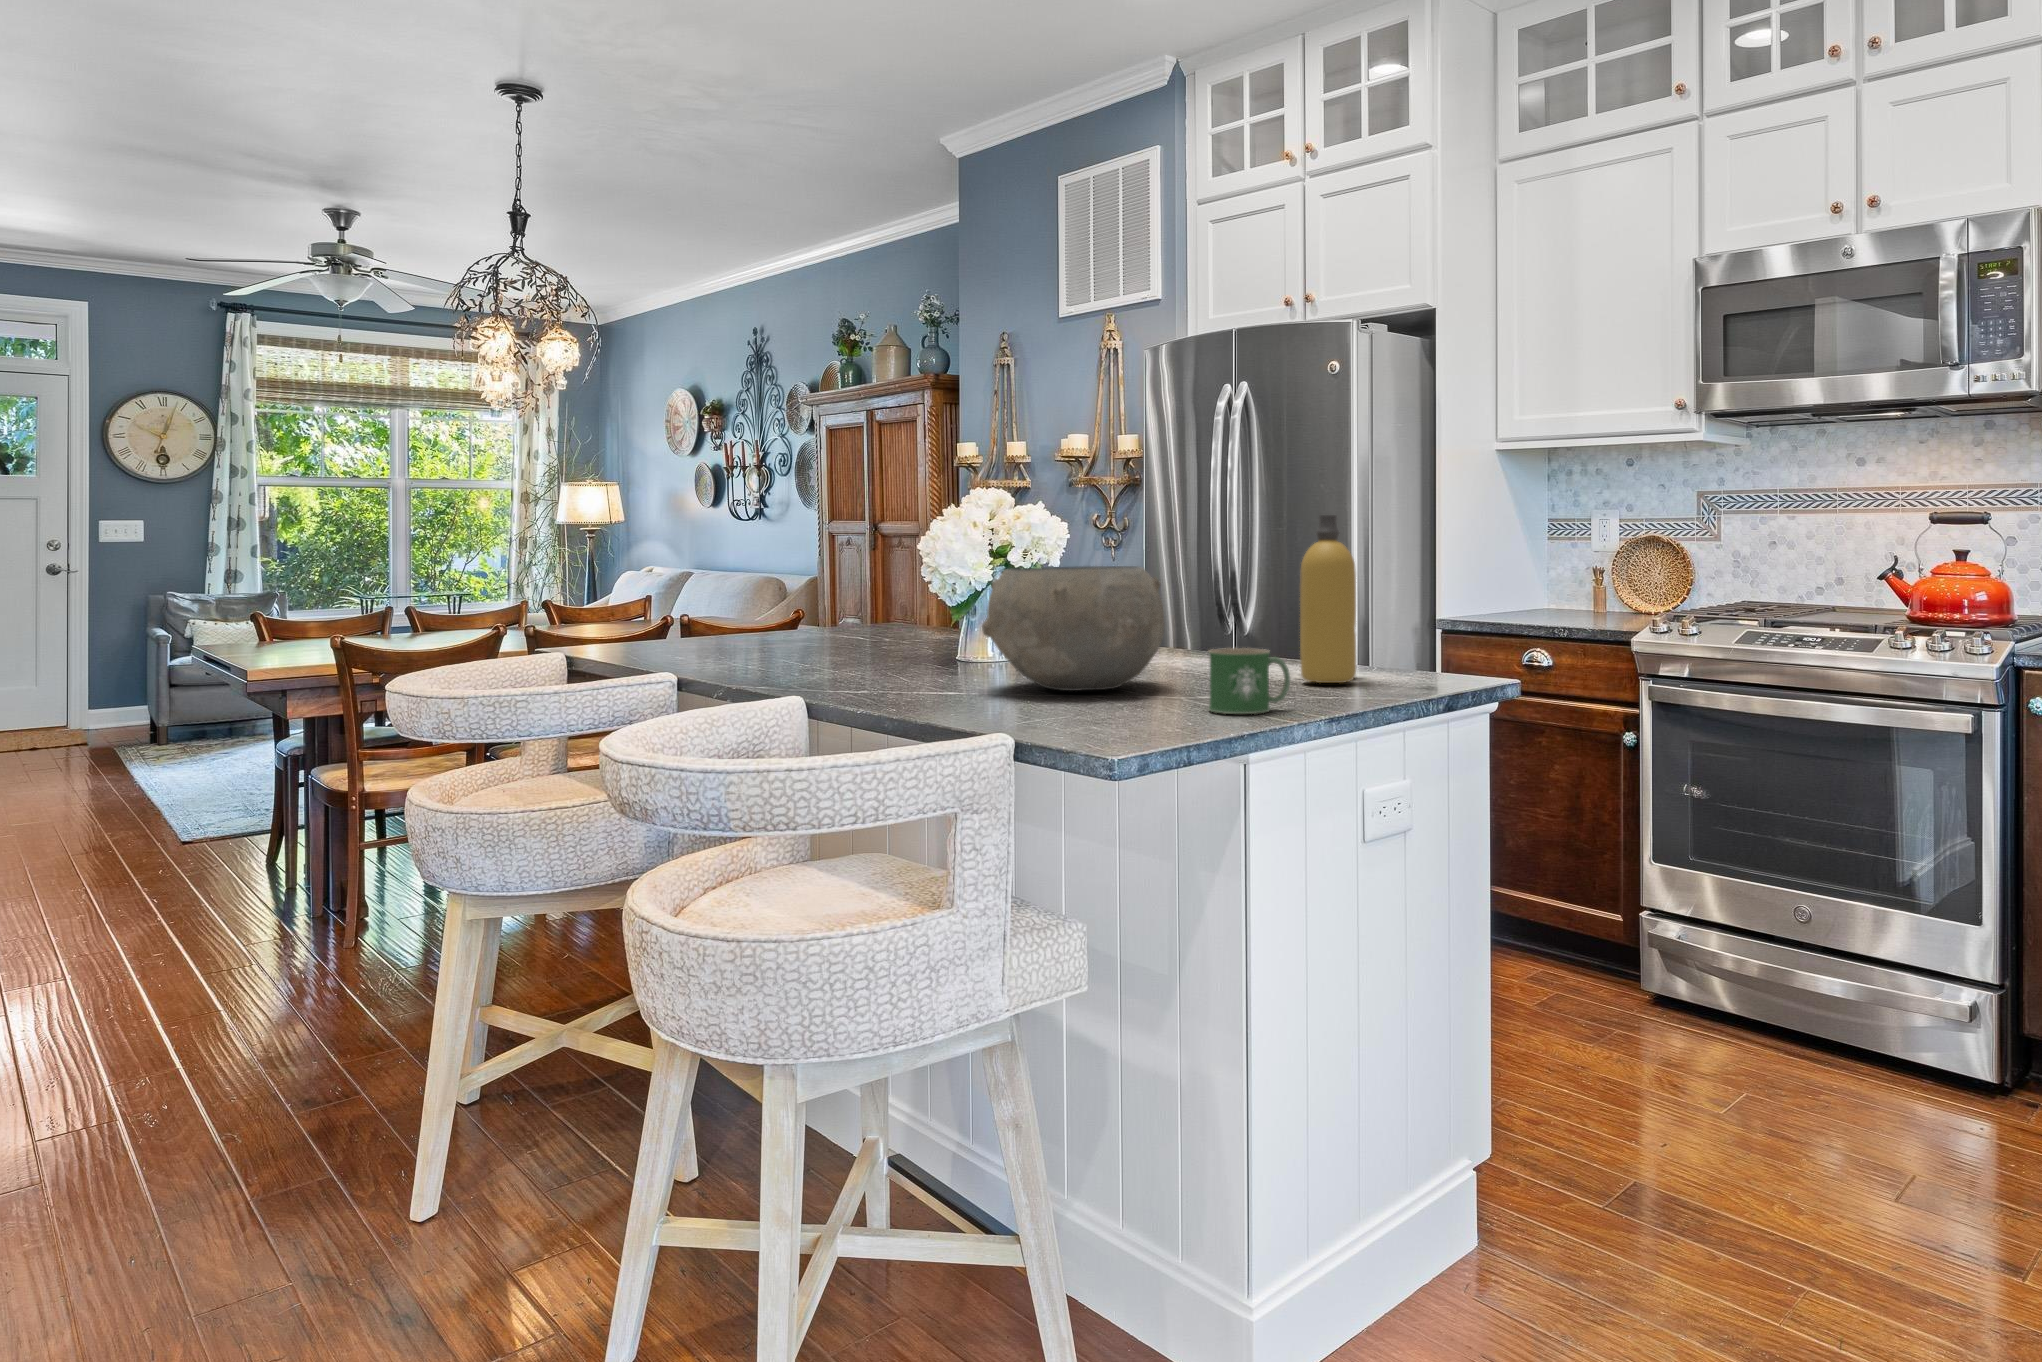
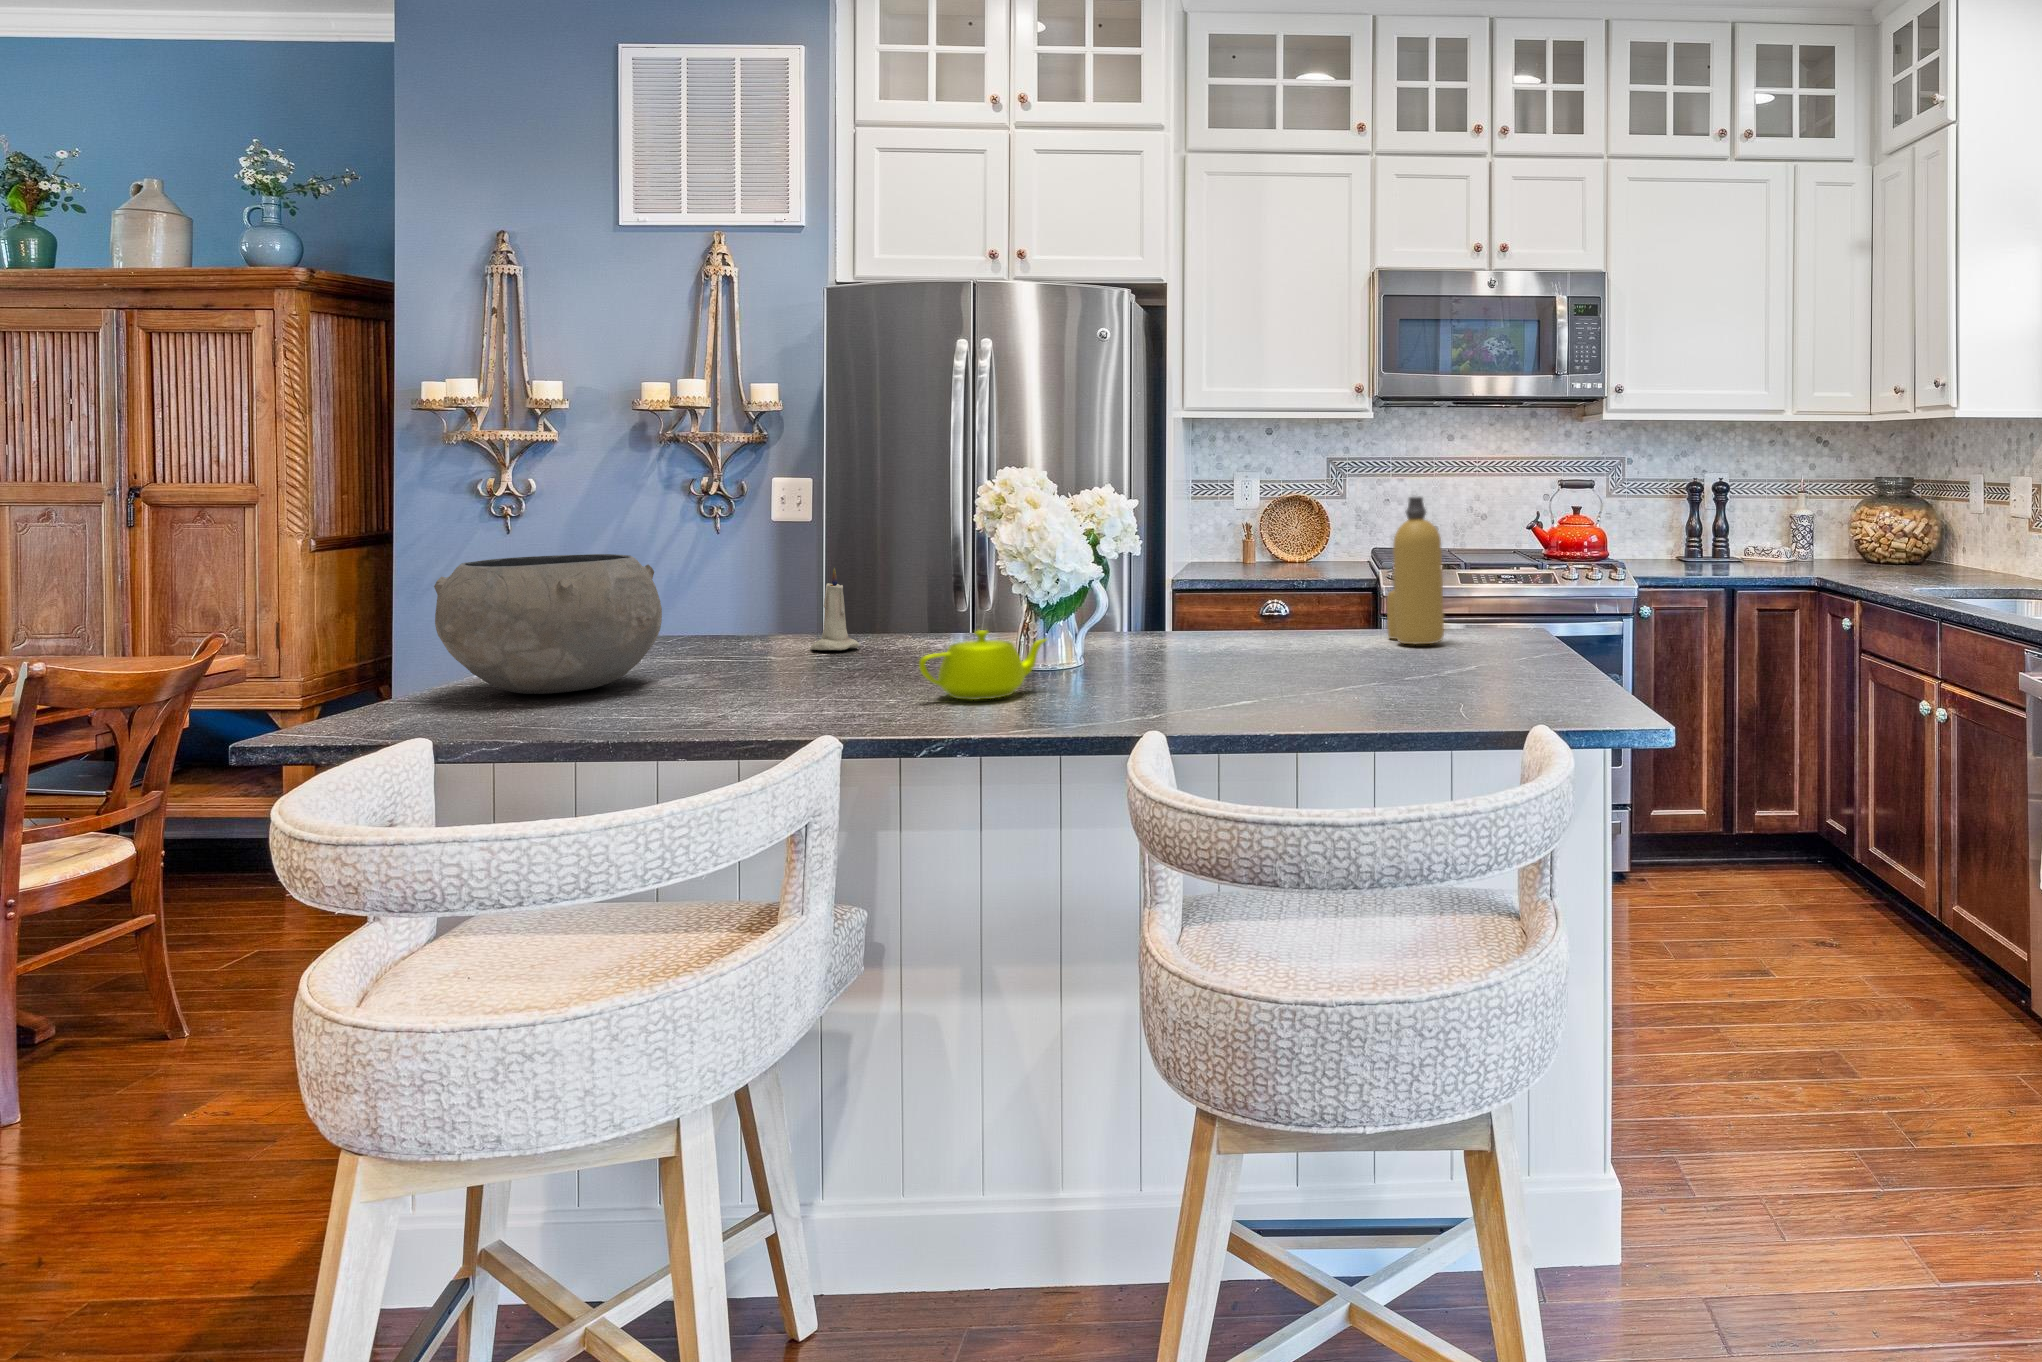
ceramic bowl: present [982,566,1165,691] -> present [434,554,662,694]
candle: none [896,579,932,647] -> present [810,568,859,650]
teapot: none [778,624,886,681] -> present [919,630,1046,700]
mug: present [1209,648,1290,714] -> none [1462,619,1515,678]

